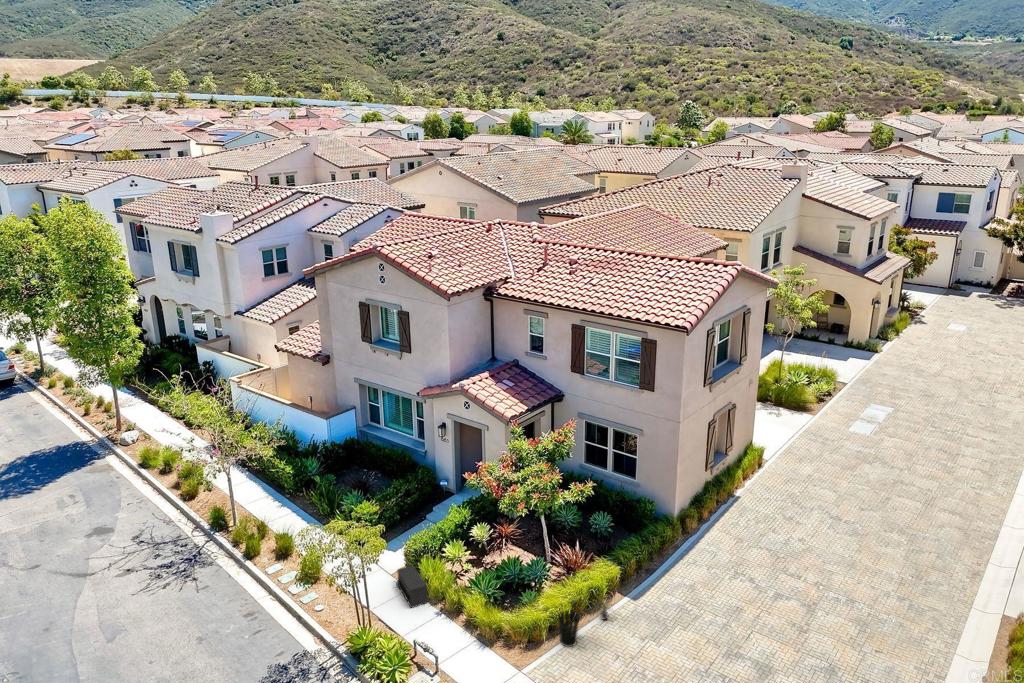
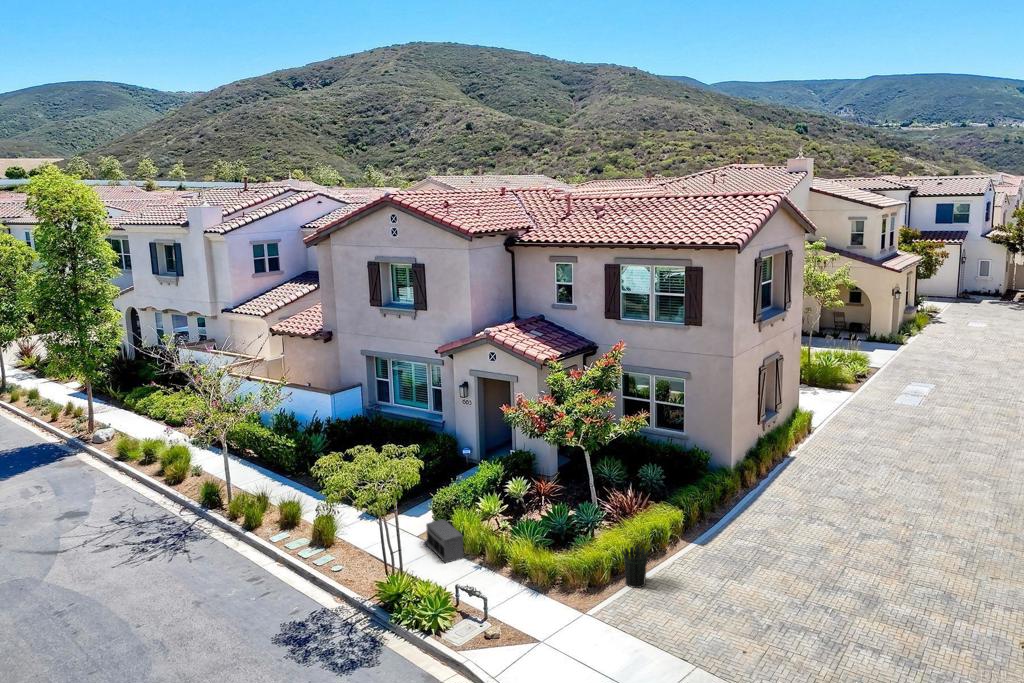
decorative plant: present [600,599,612,620] -> none [656,535,686,563]

